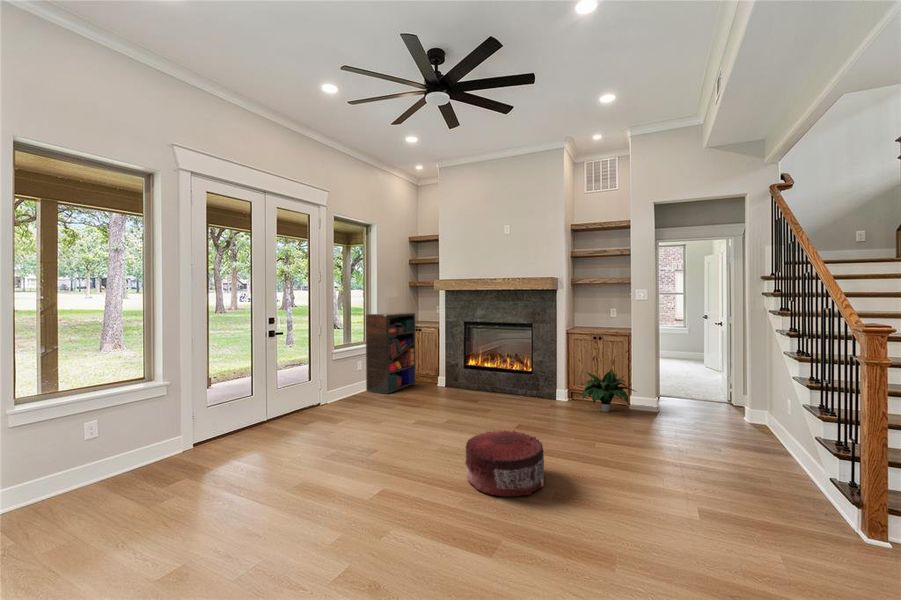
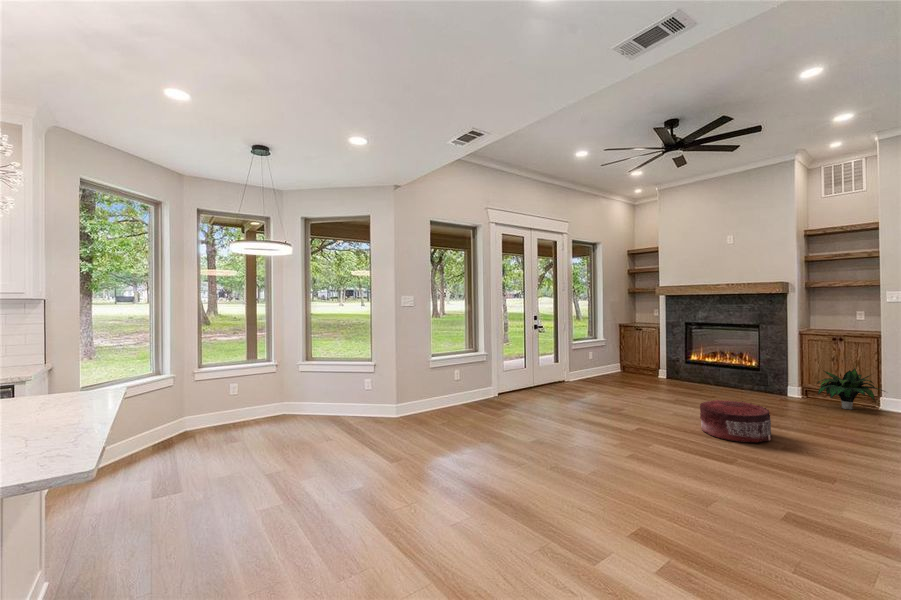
bookshelf: present [366,312,416,394] -> none [595,314,637,379]

